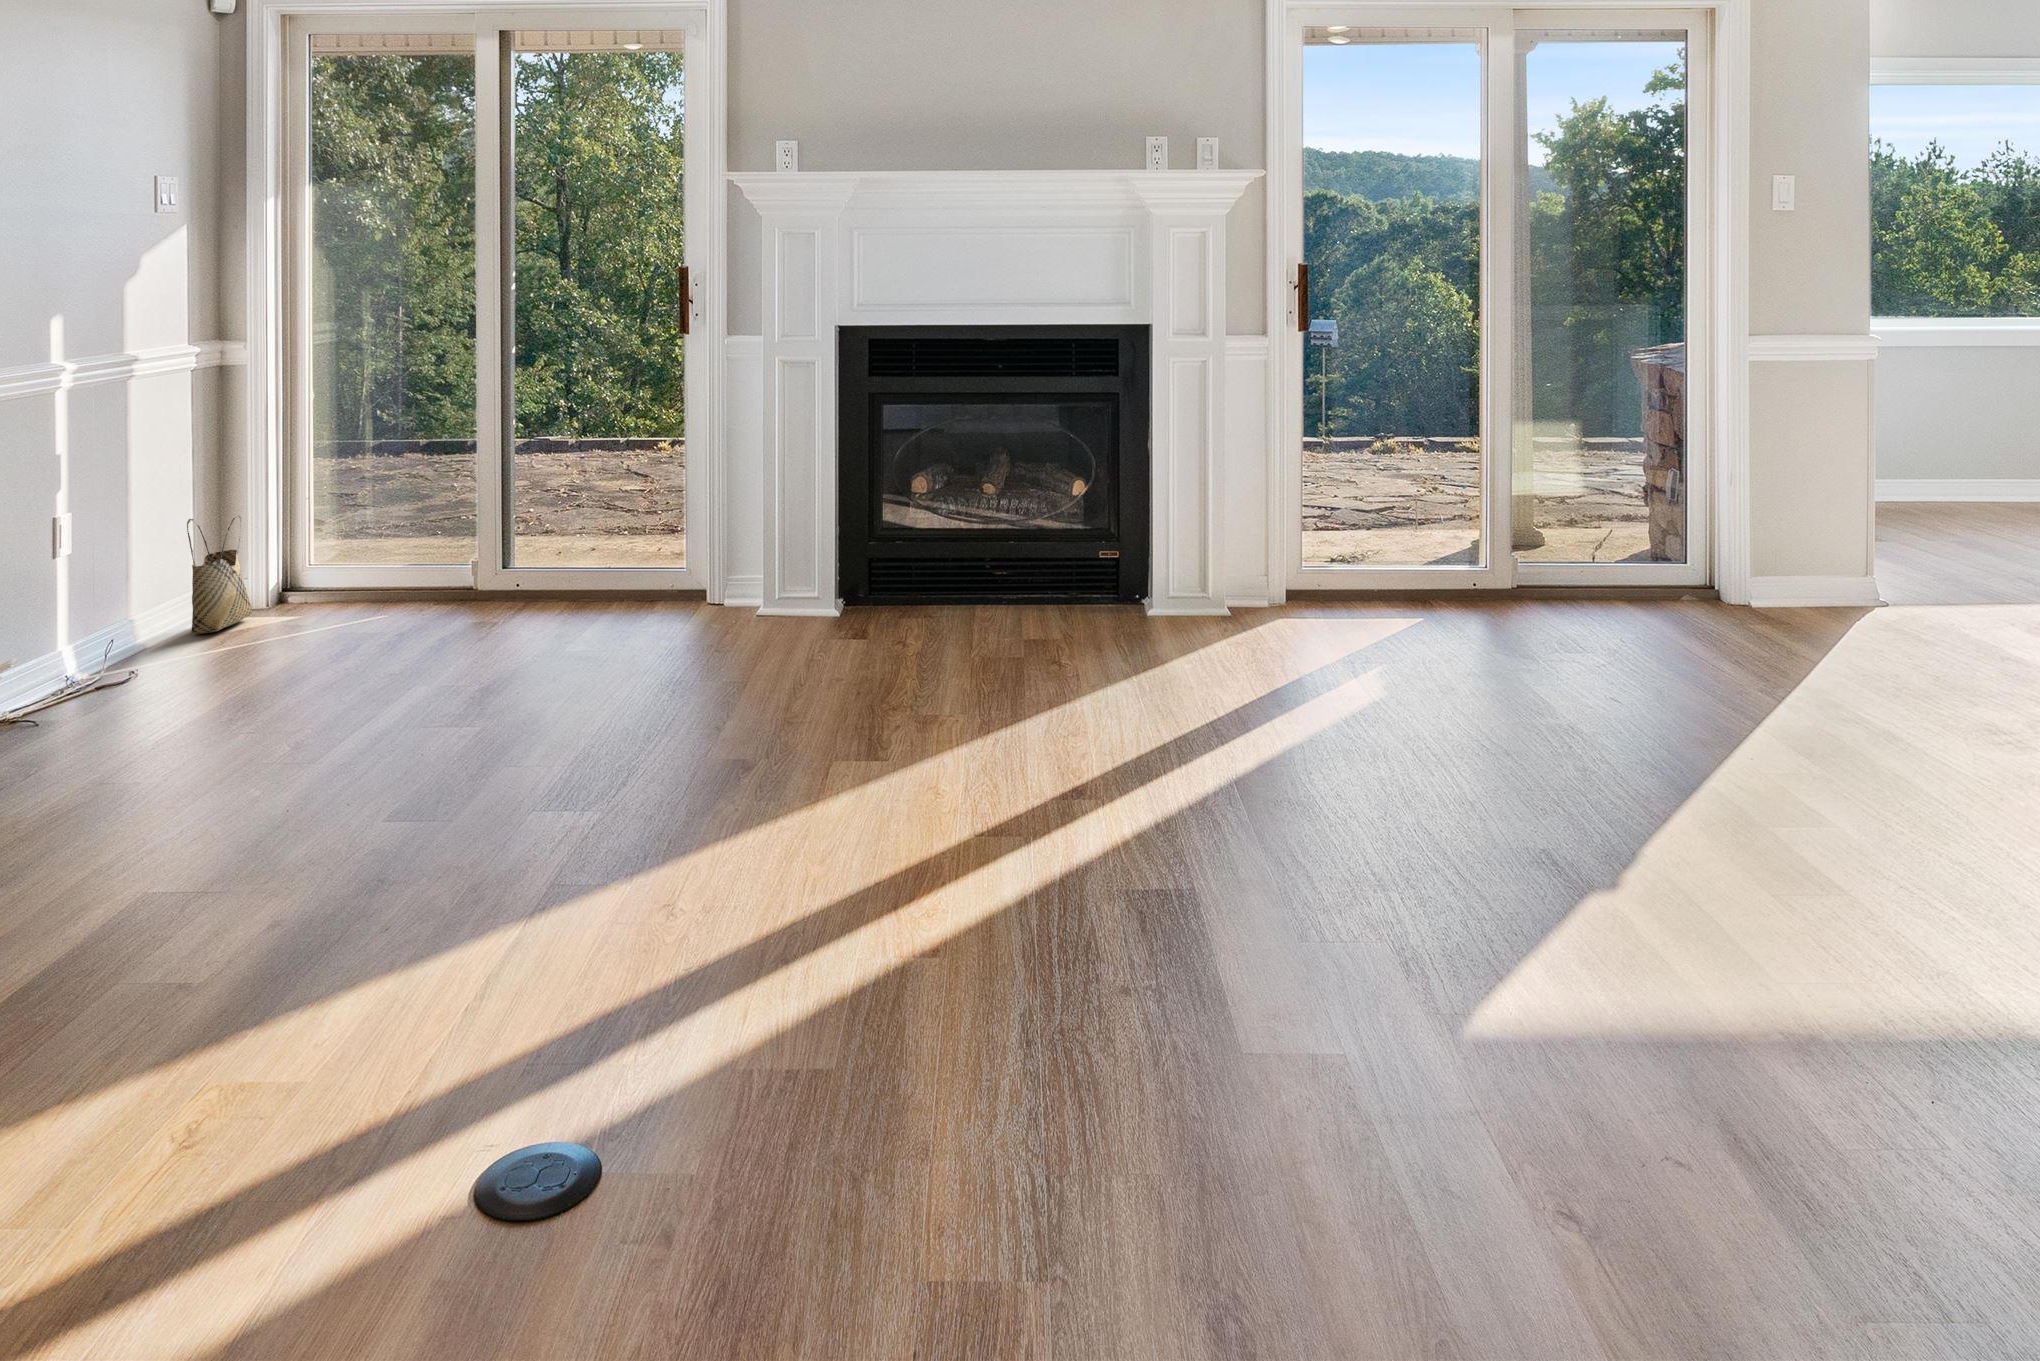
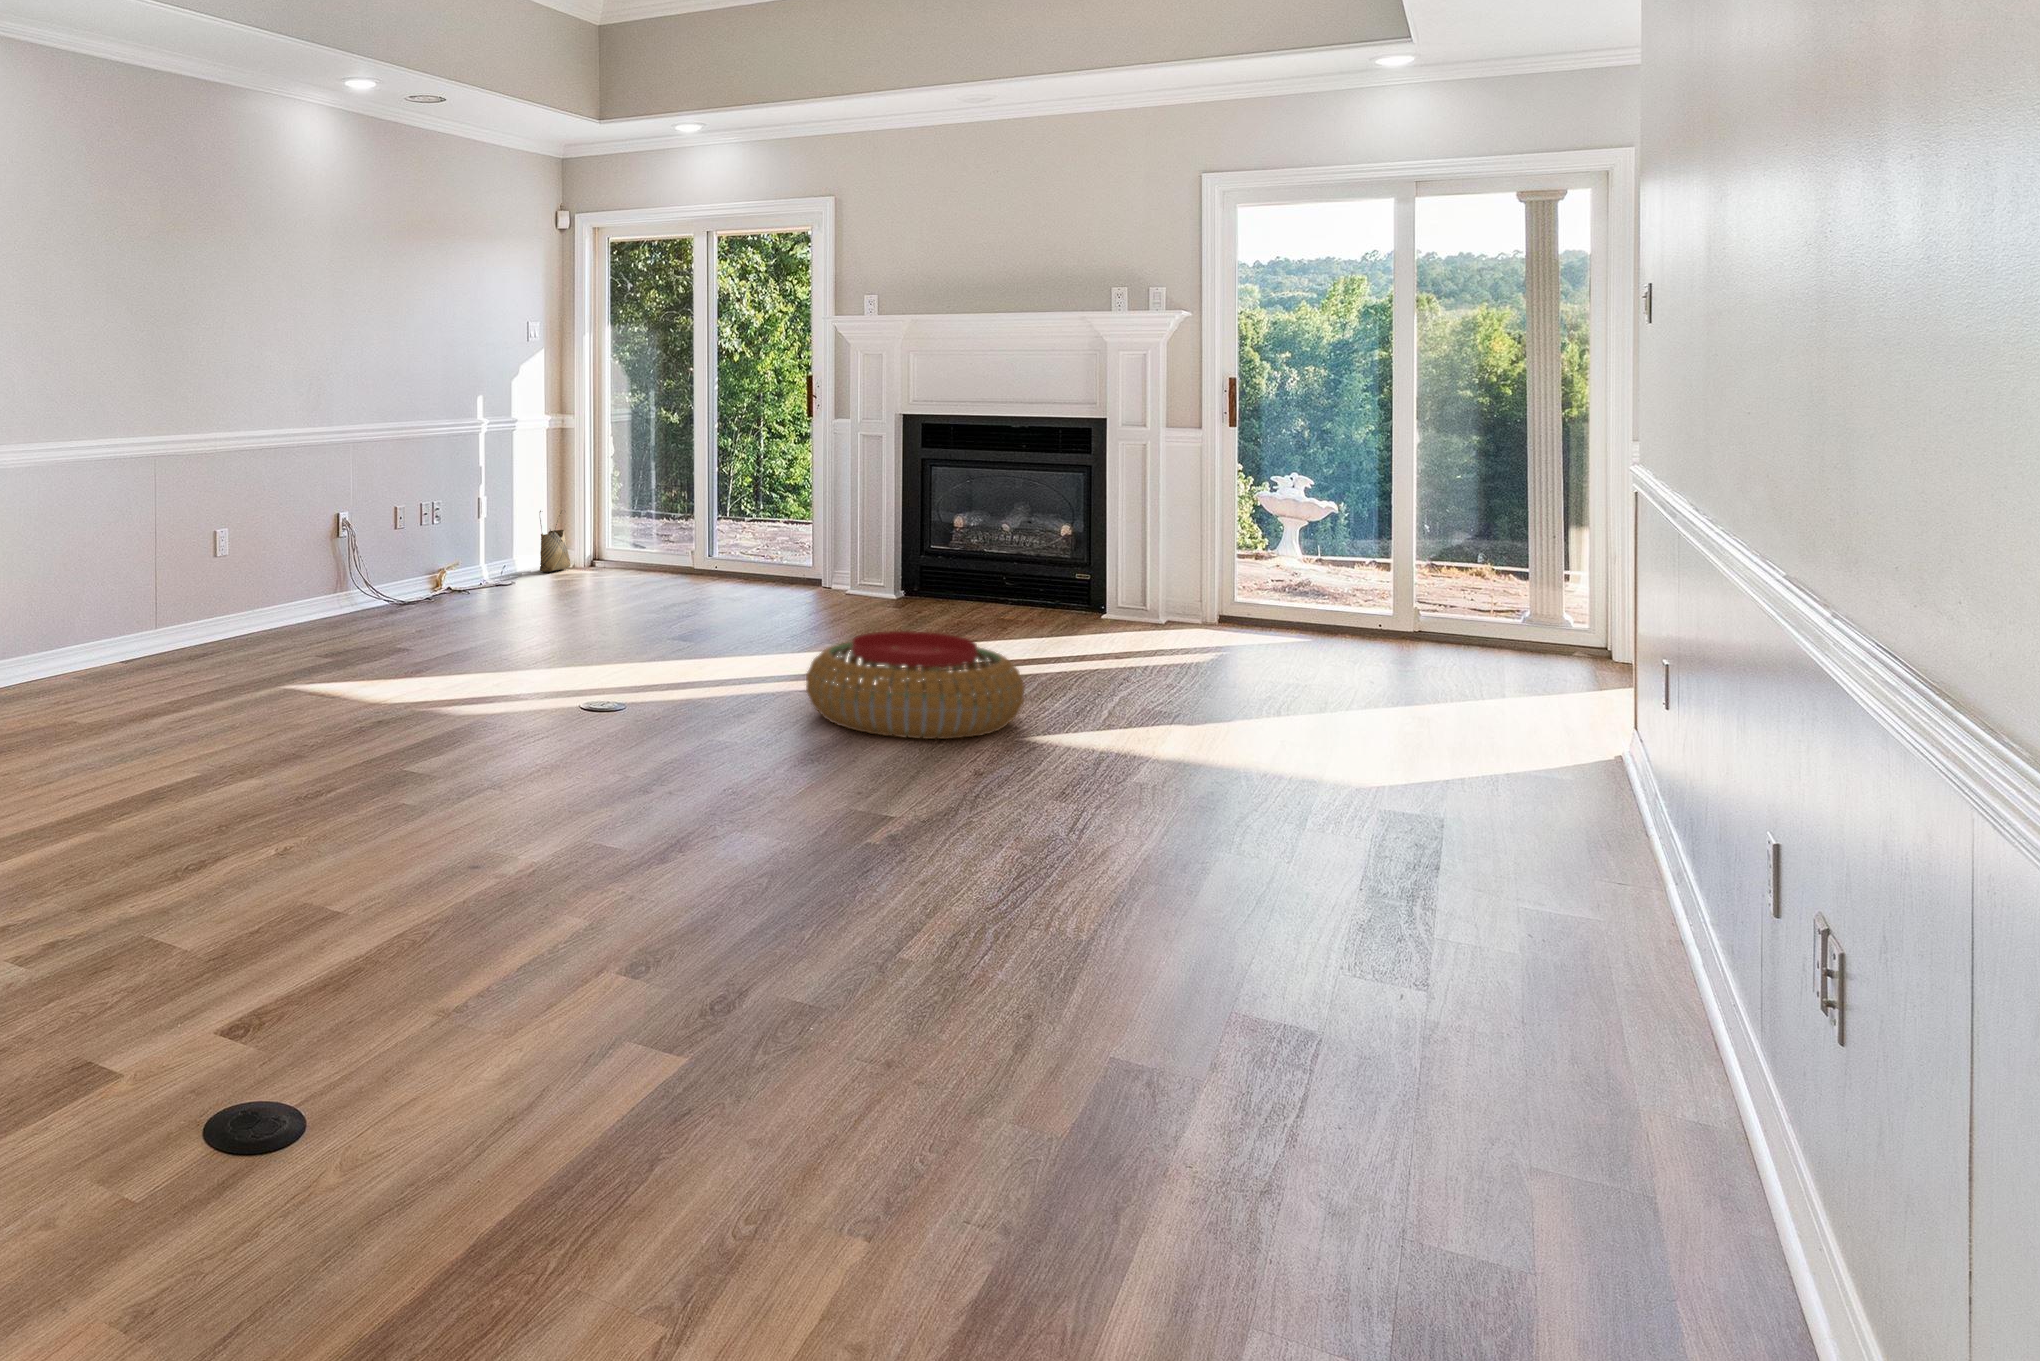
pouf: none [1036,814,1532,1153] -> present [806,631,1024,739]

